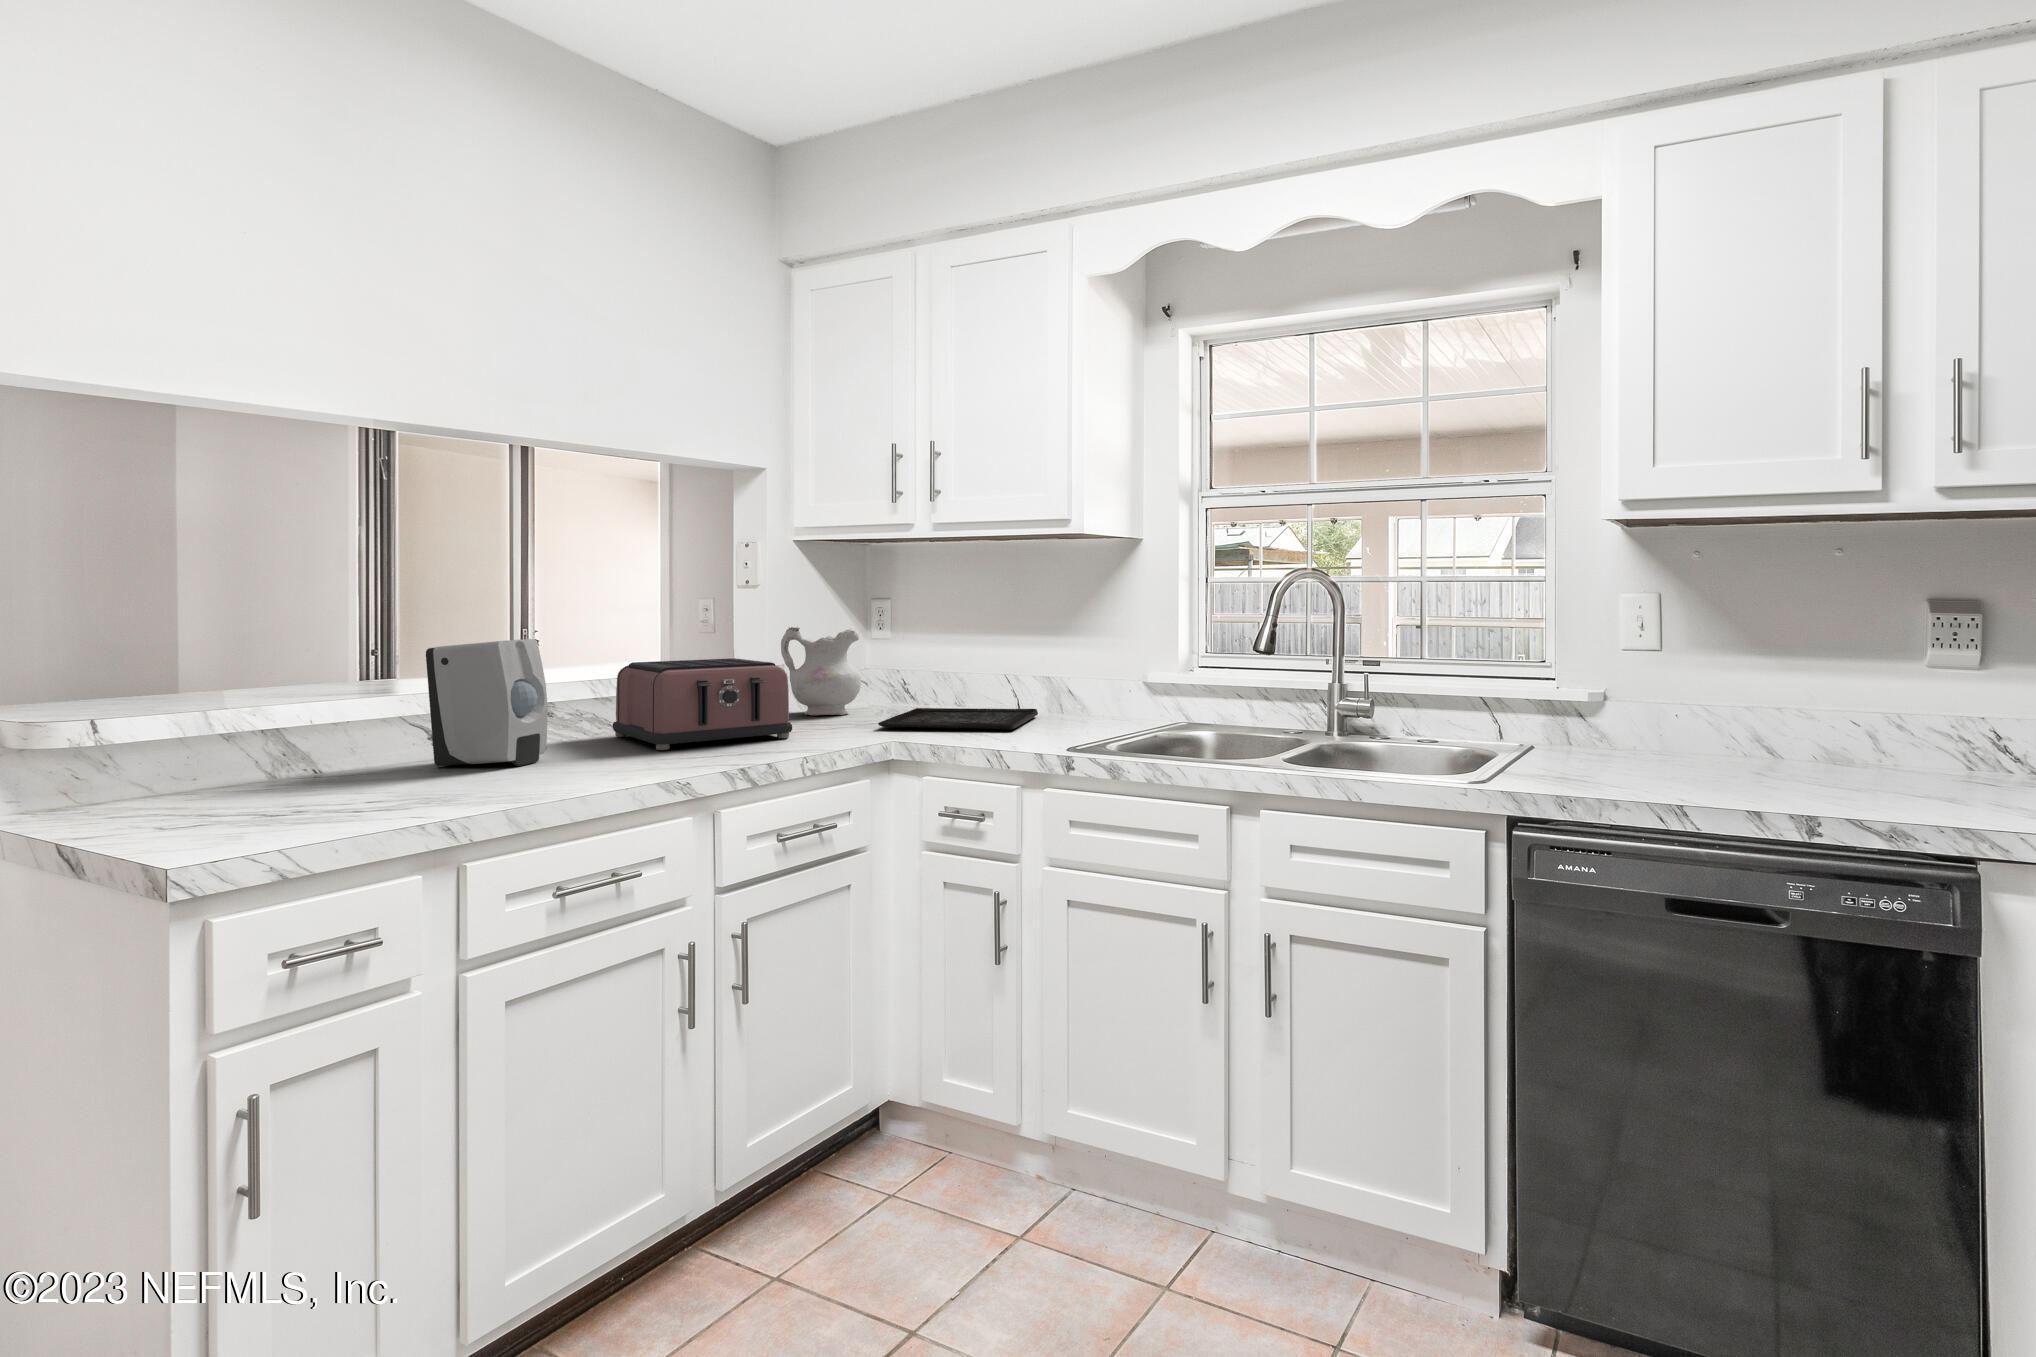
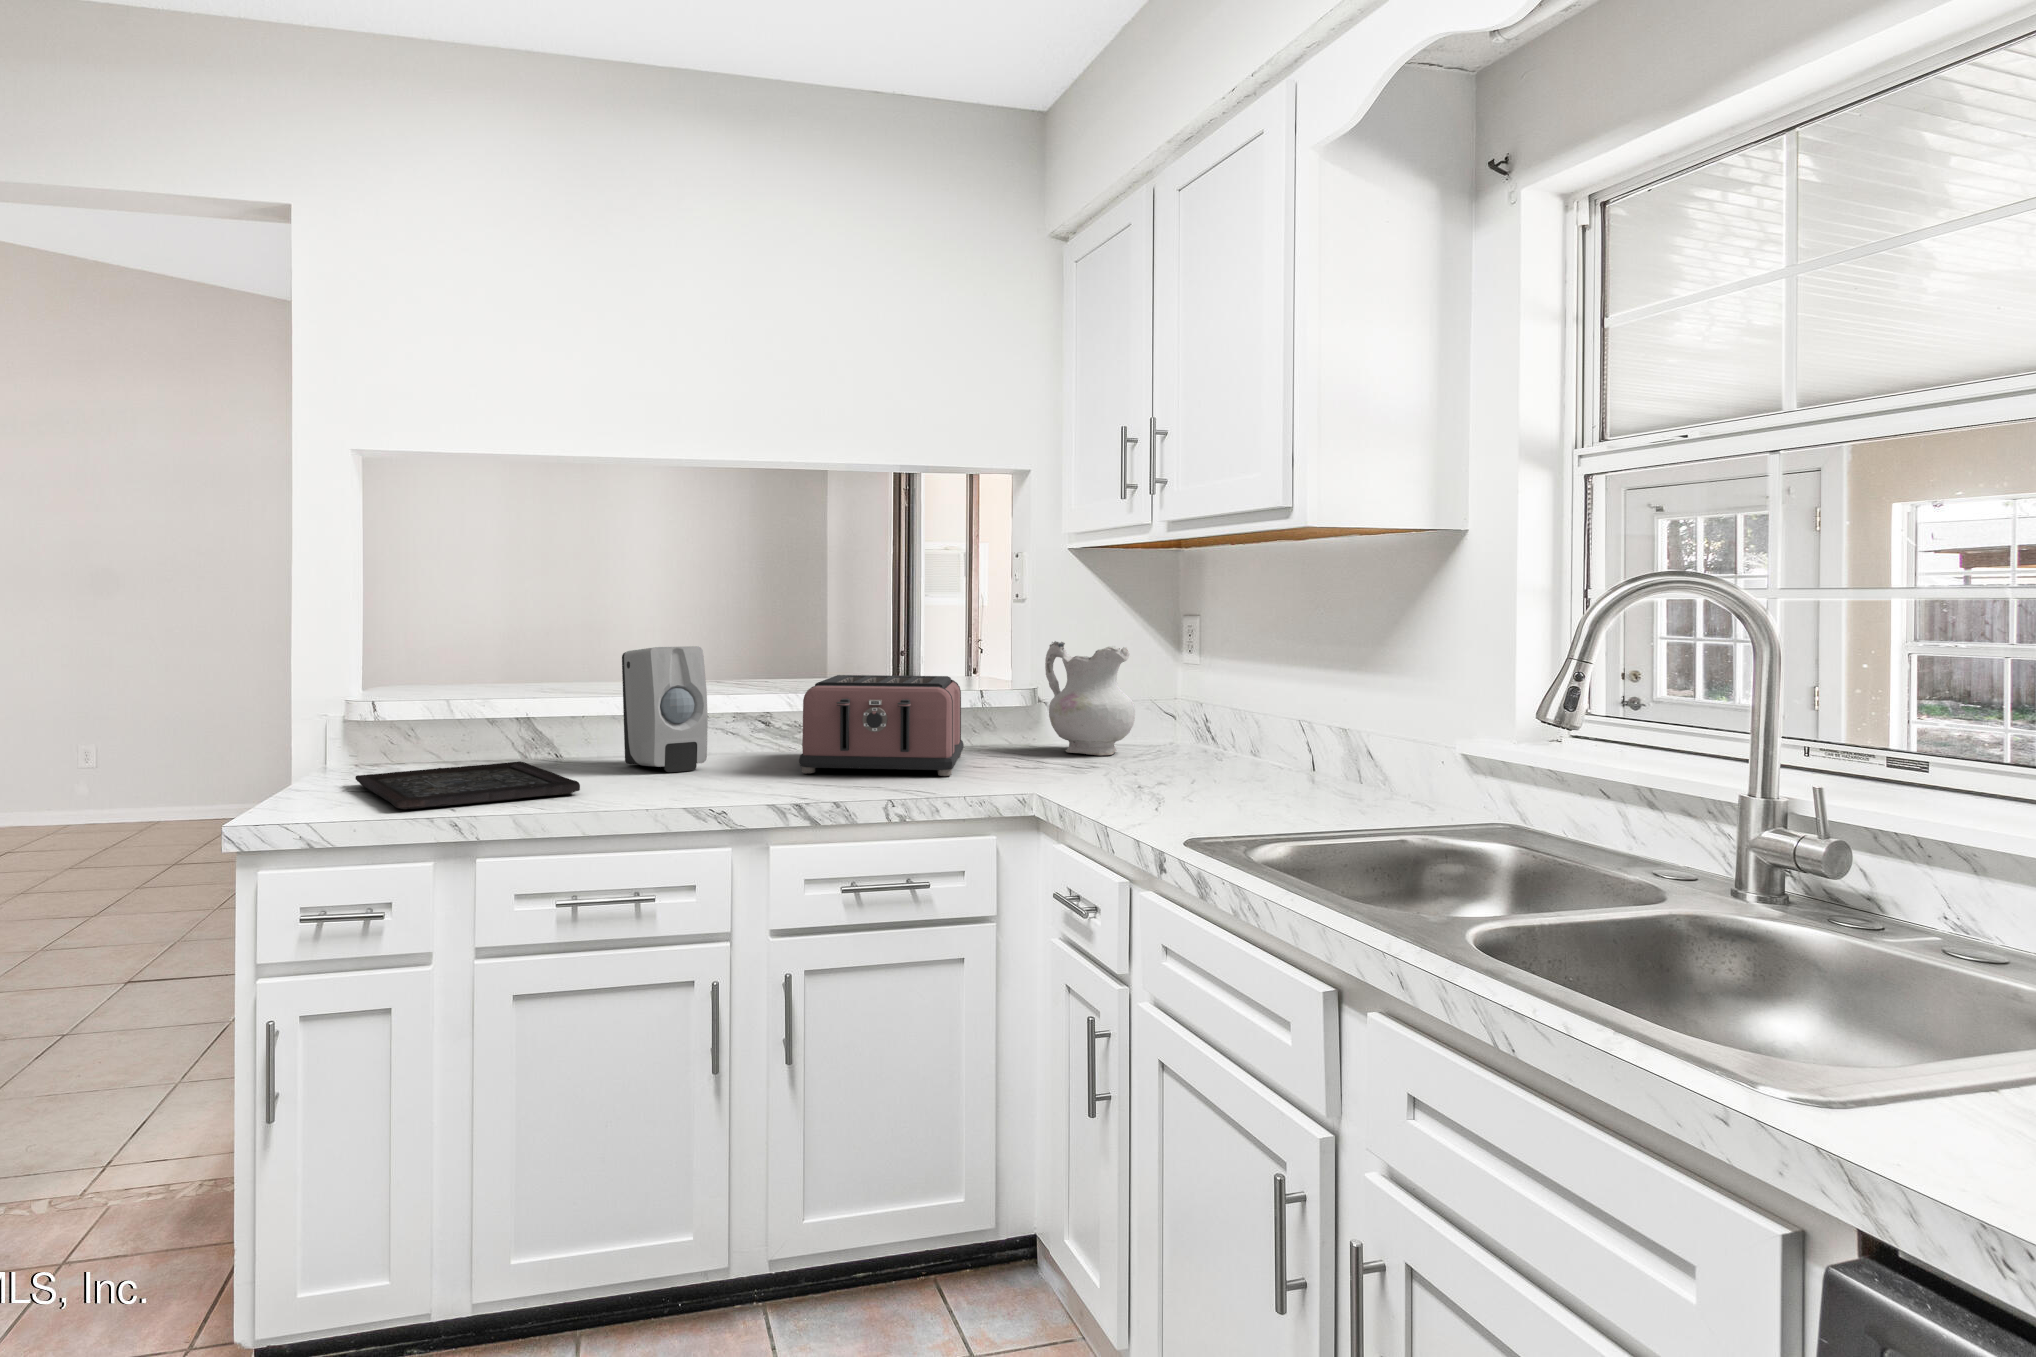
tray: present [878,708,1038,730] -> present [355,761,580,809]

